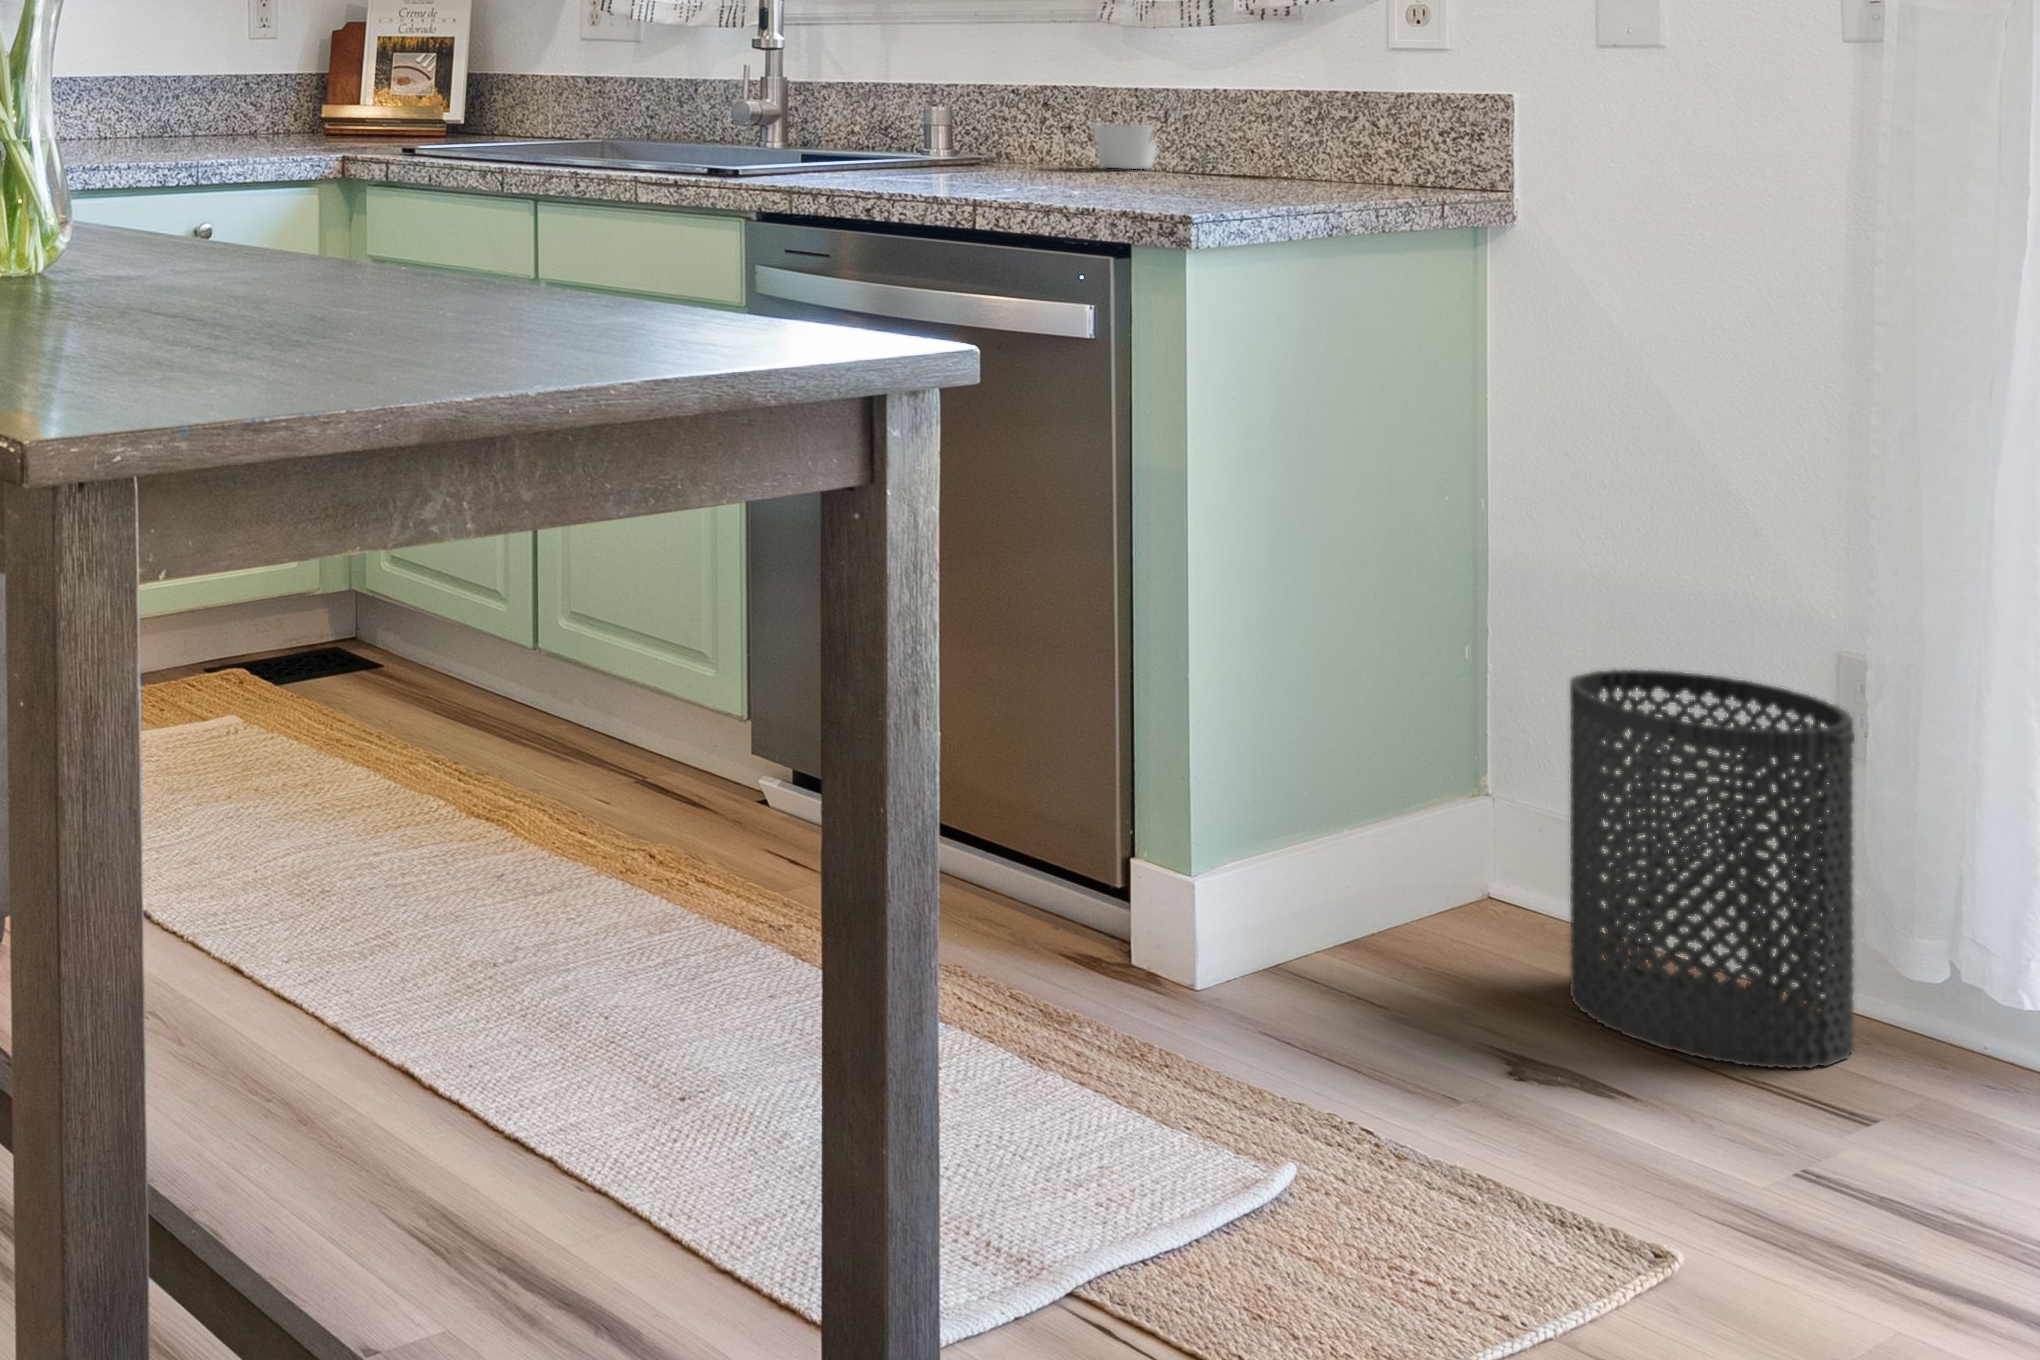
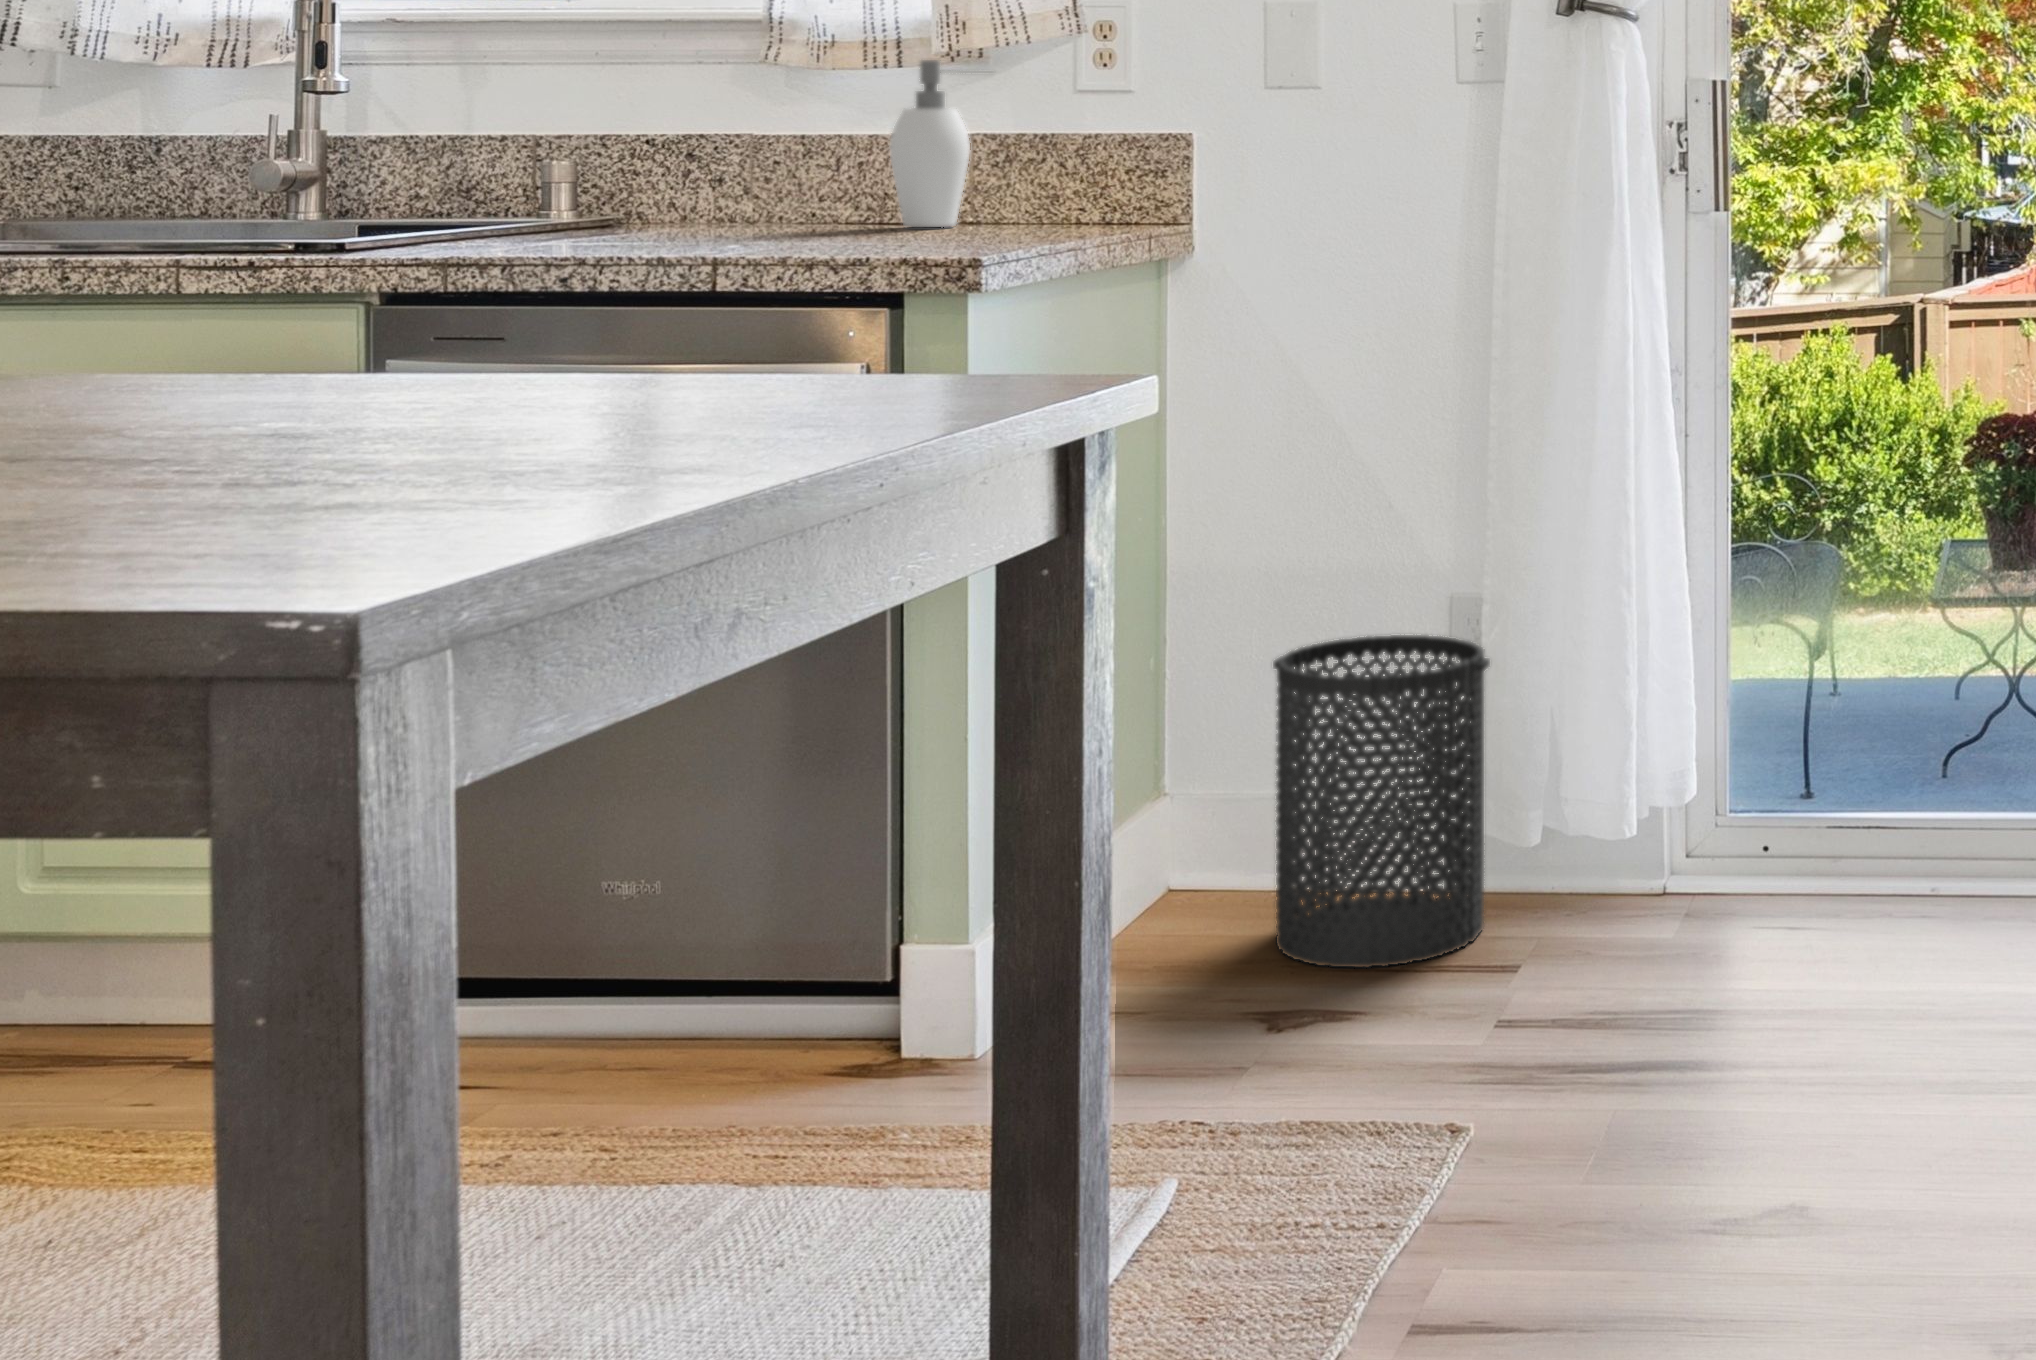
soap dispenser: none [1200,17,1305,180] -> present [890,60,970,227]
candle: present [1093,123,1157,169] -> none [754,174,829,222]

